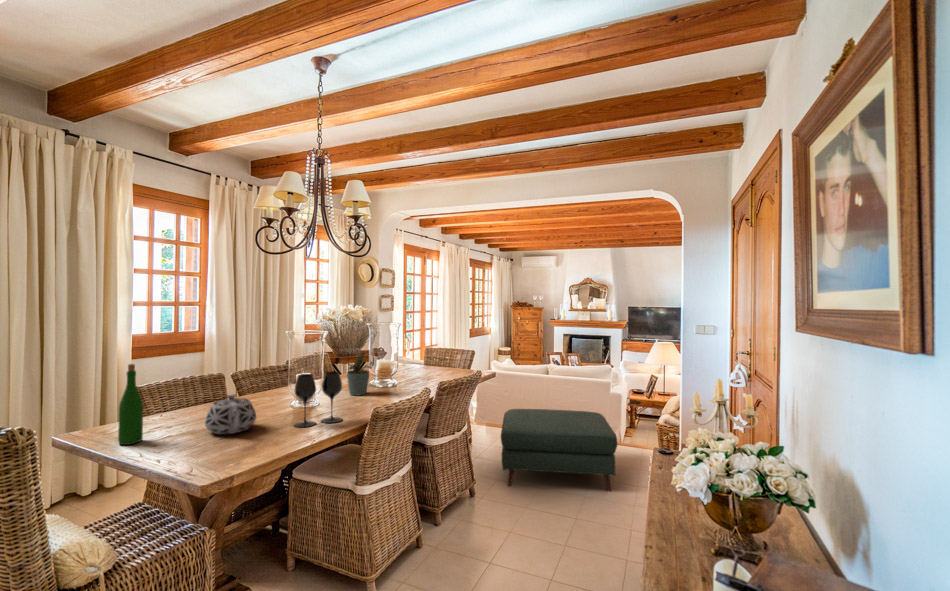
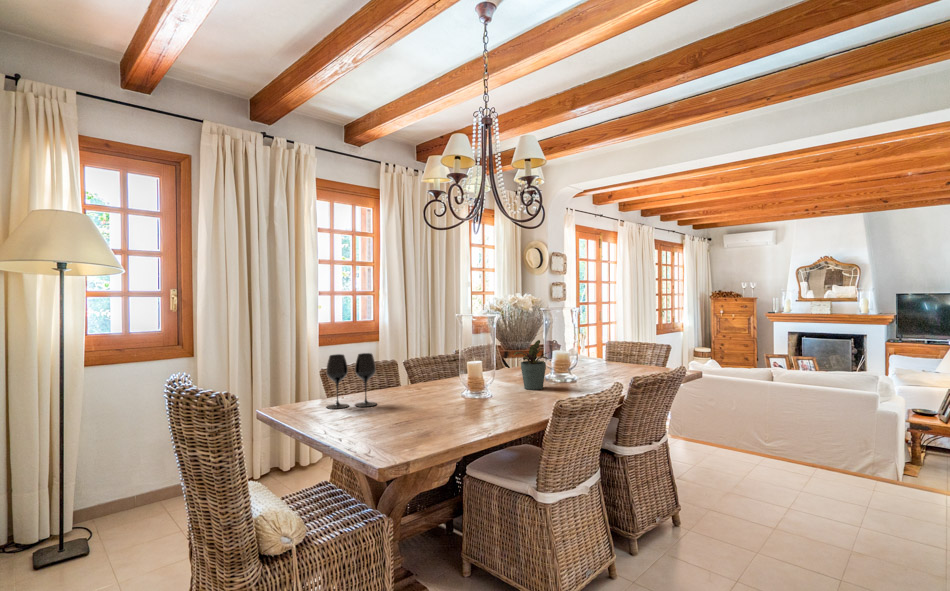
wine bottle: present [118,364,143,445] -> none [306,342,326,422]
wine glass: present [294,371,342,427] -> present [326,353,377,409]
teapot: present [205,394,256,434] -> none [381,378,429,419]
ottoman: present [501,409,617,491] -> none [713,421,899,547]

